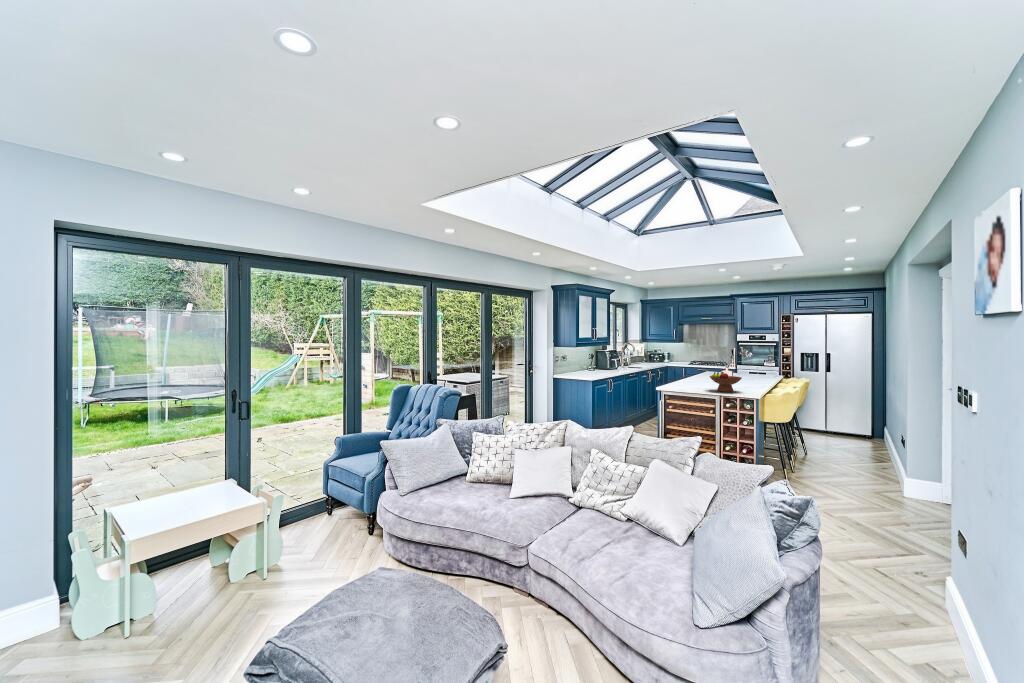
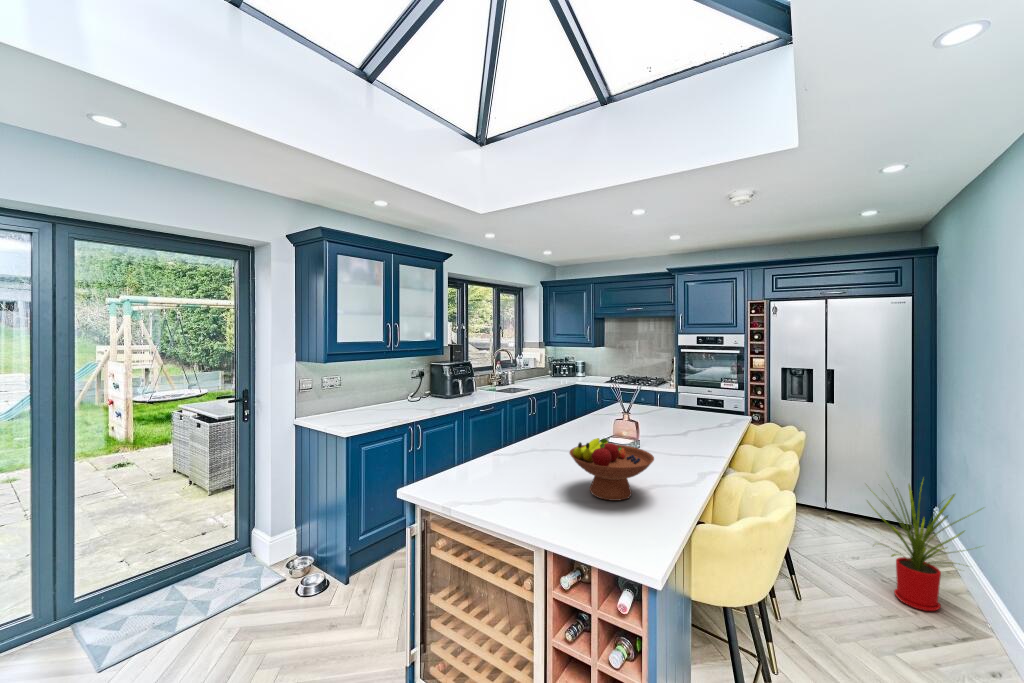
house plant: none [836,399,886,458] -> present [869,481,981,611]

